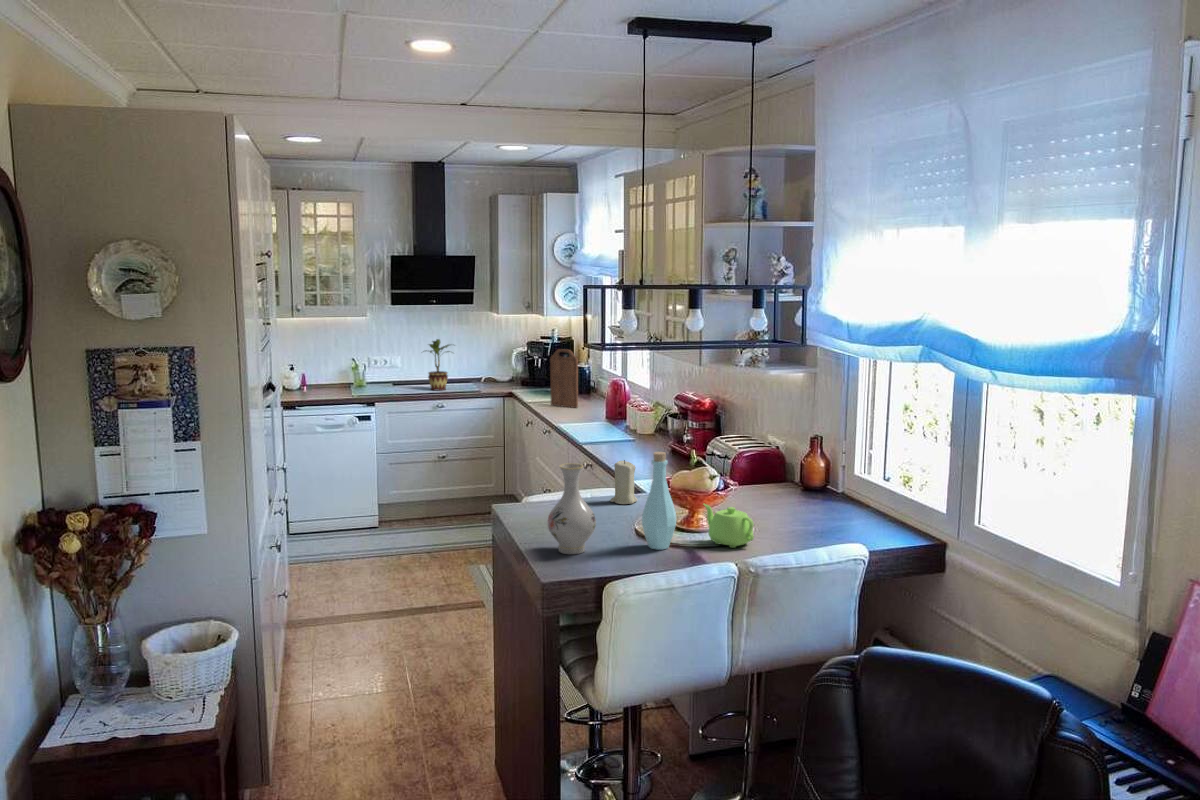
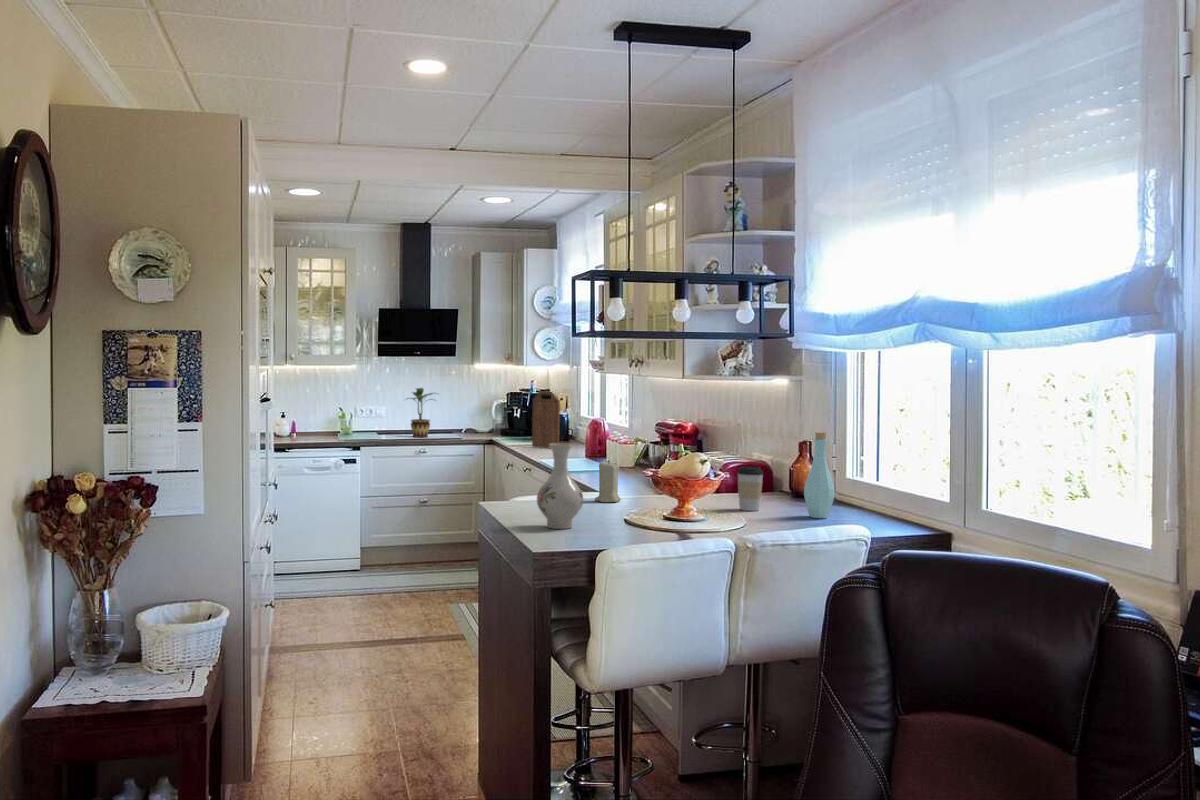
bottle: present [642,452,676,550] -> present [804,432,834,518]
coffee cup: none [758,469,786,517] -> present [737,466,763,511]
teapot: present [704,504,754,548] -> none [685,488,733,527]

